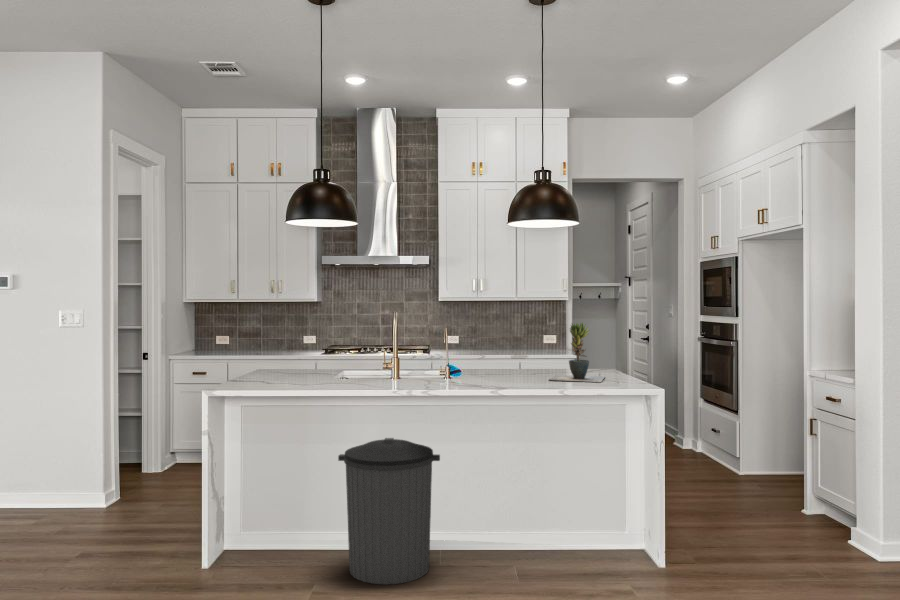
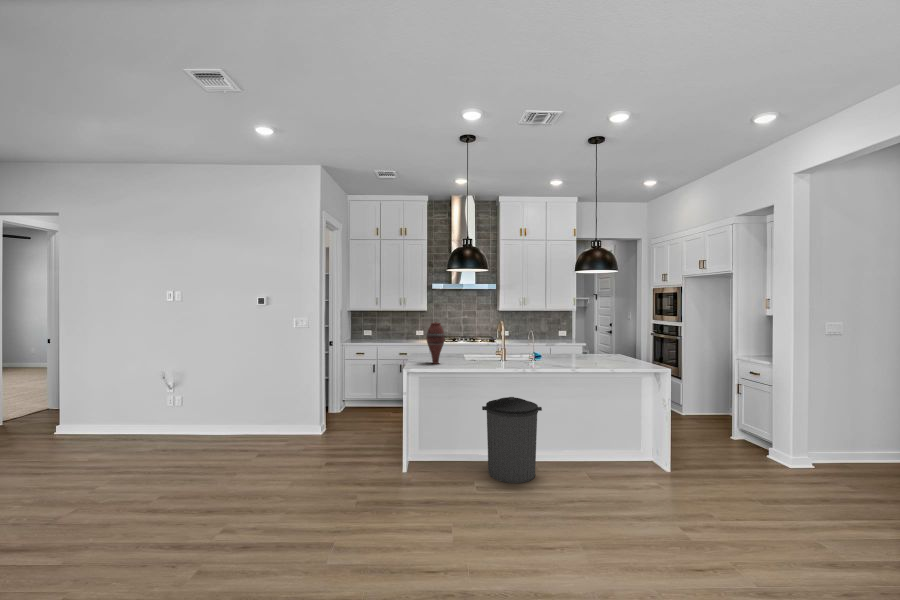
vase: none [252,311,285,383] -> present [426,322,445,364]
potted plant: present [549,323,605,382] -> none [596,329,630,365]

